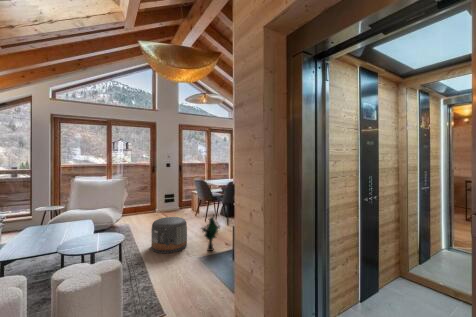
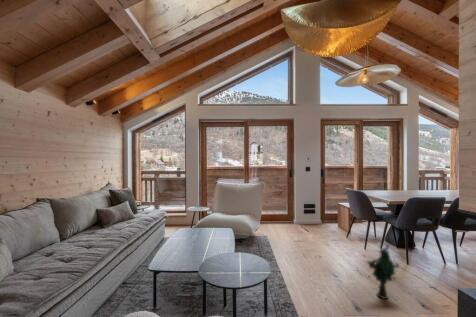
pouf: present [151,217,187,253] -> none [297,237,344,287]

